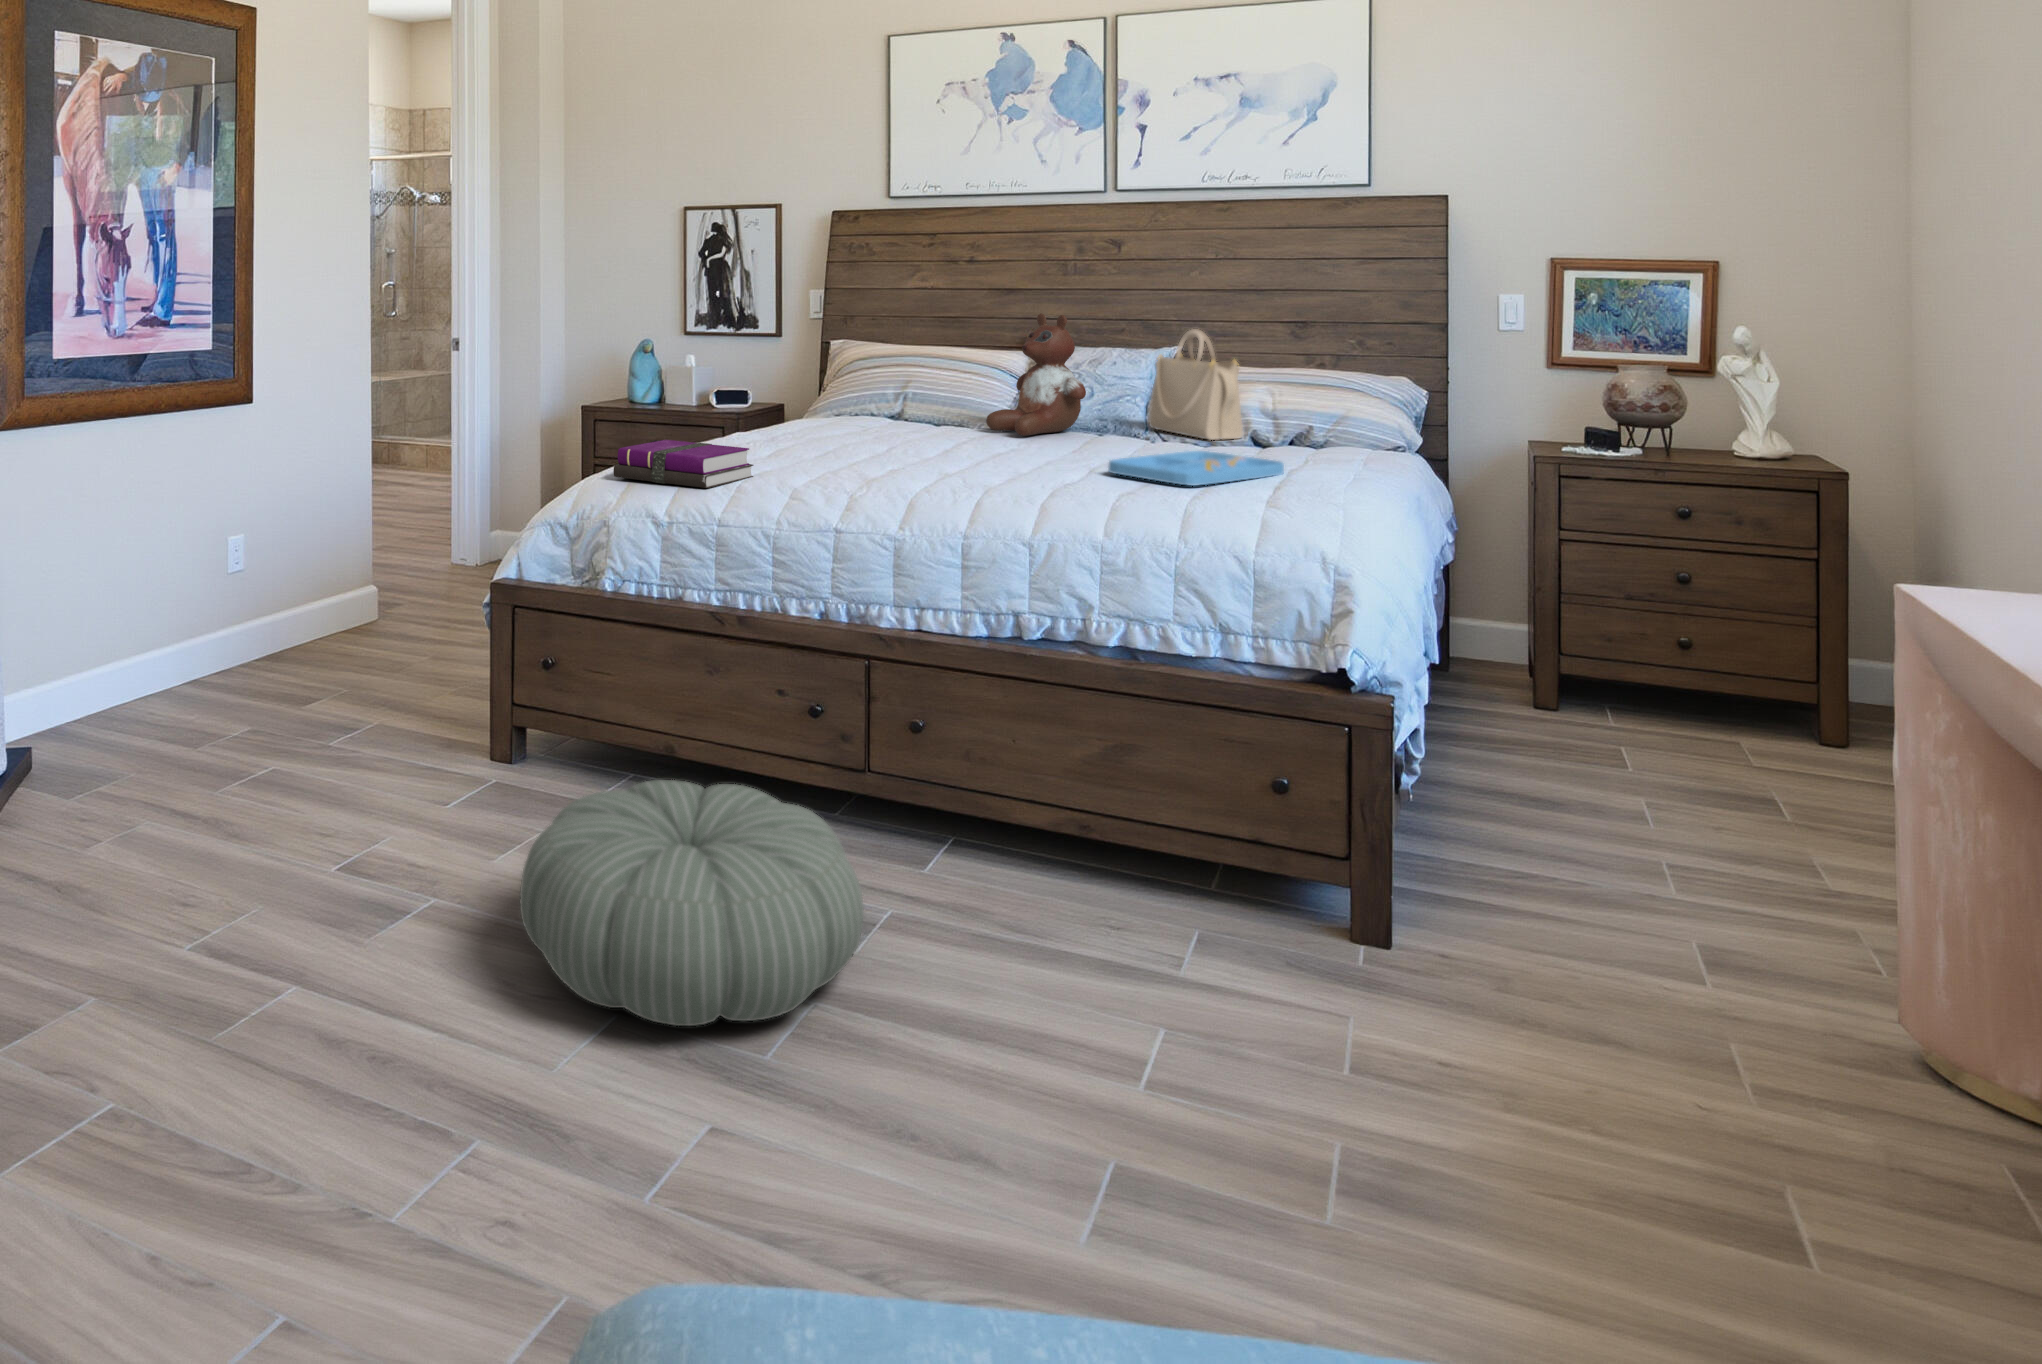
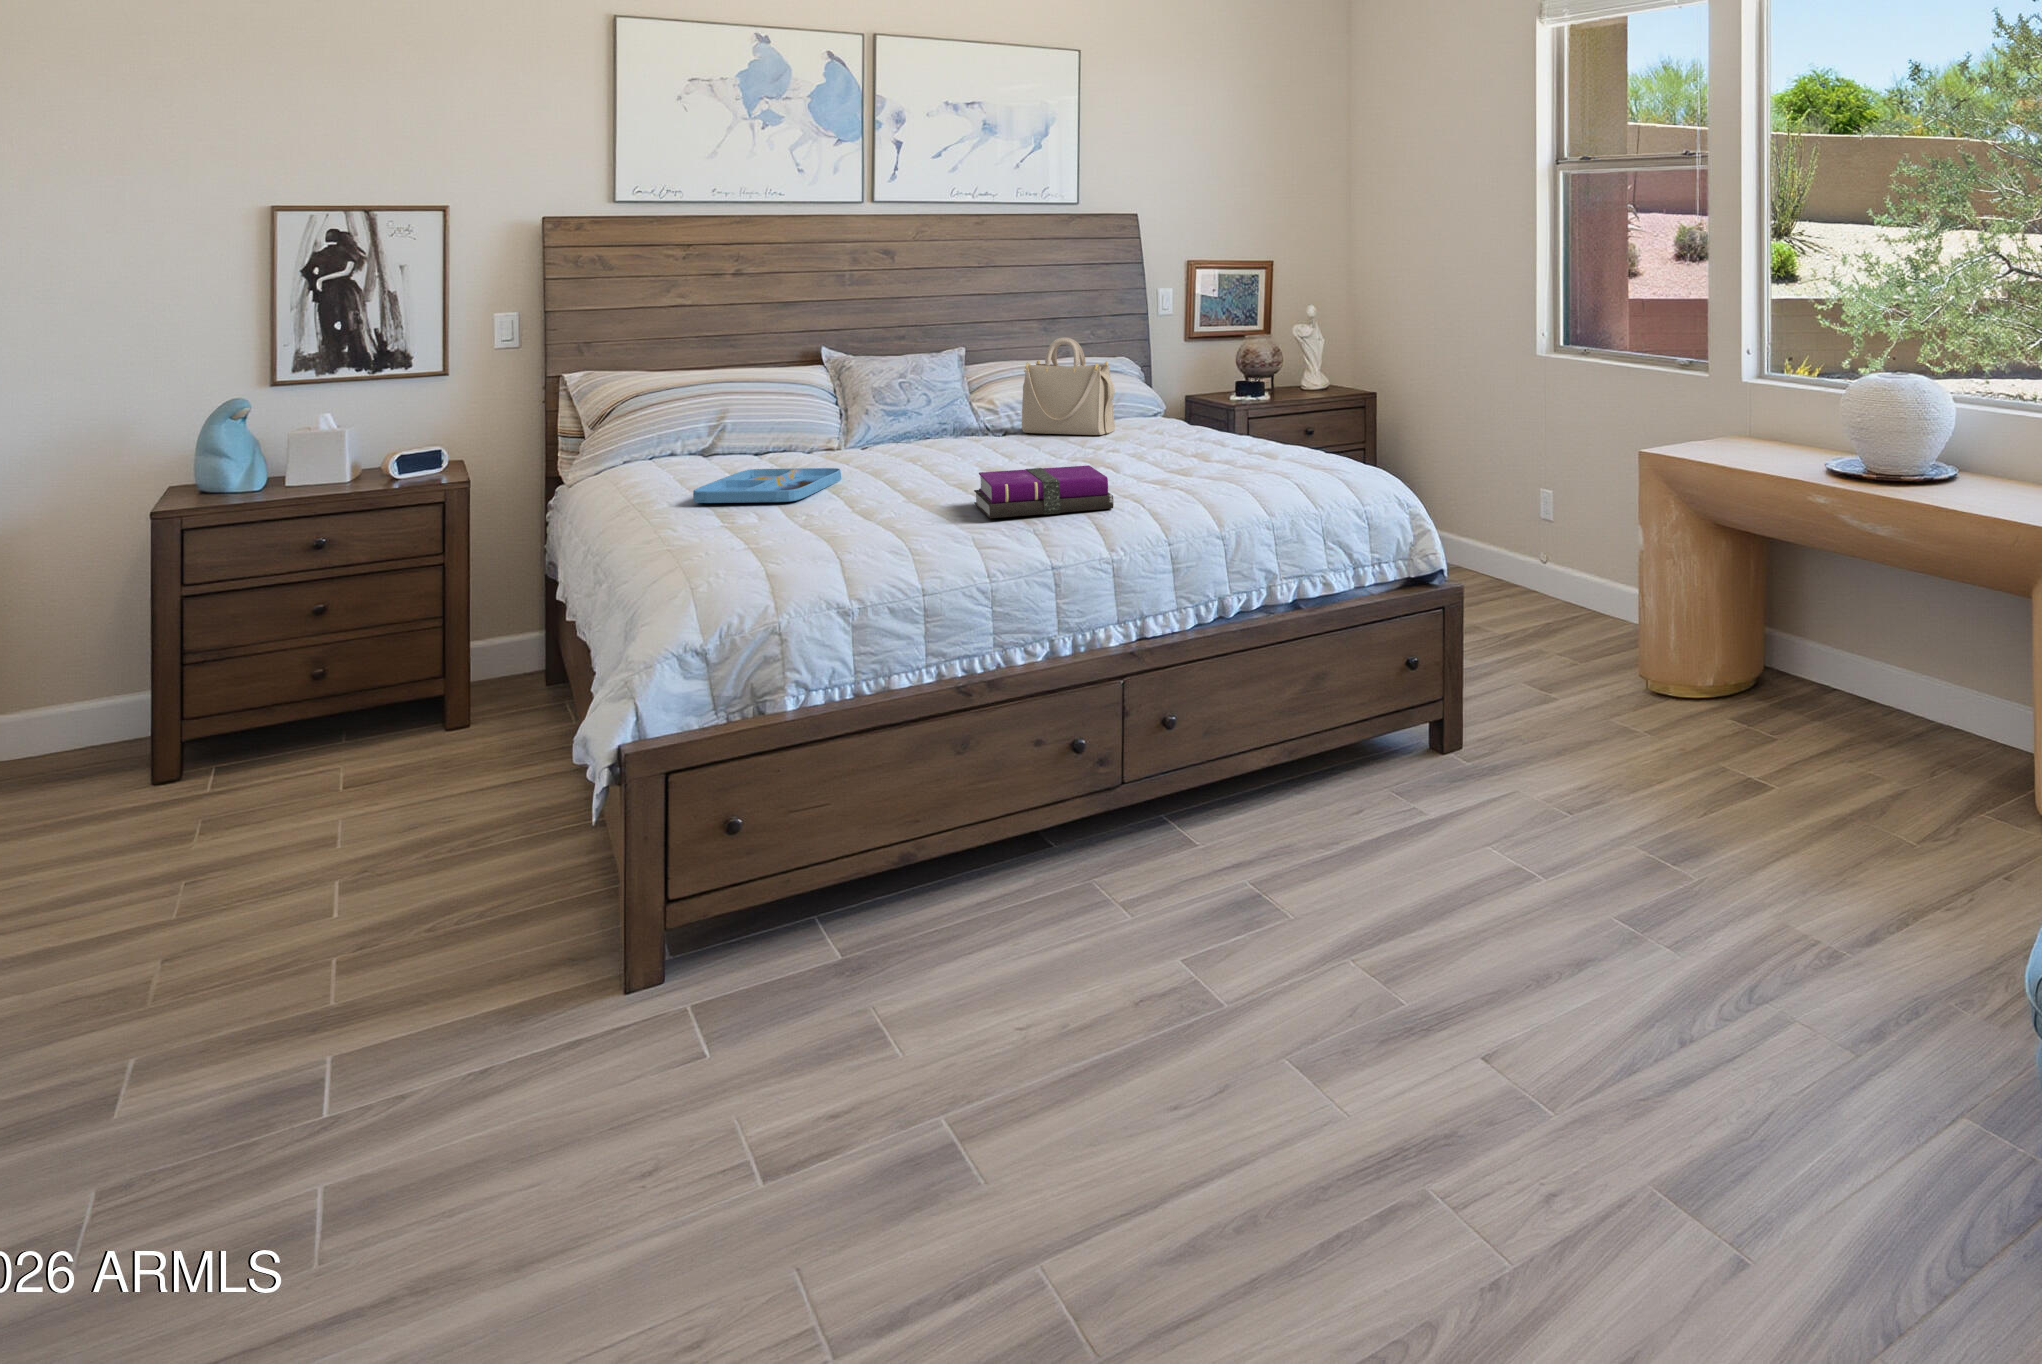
stuffed bear: present [986,313,1086,436] -> none [895,330,995,454]
notebook: present [613,440,753,488] -> present [974,465,1113,518]
tray: present [1108,451,1284,486] -> present [693,468,841,503]
pouf: present [520,780,864,1026] -> none [1054,818,1408,1079]

